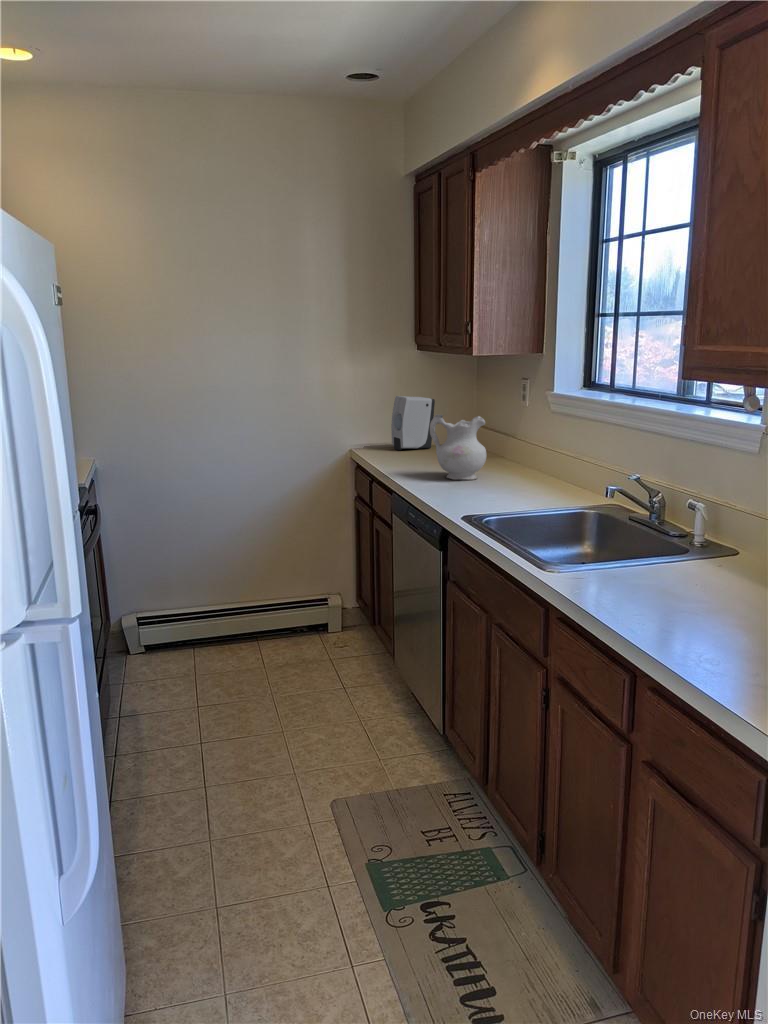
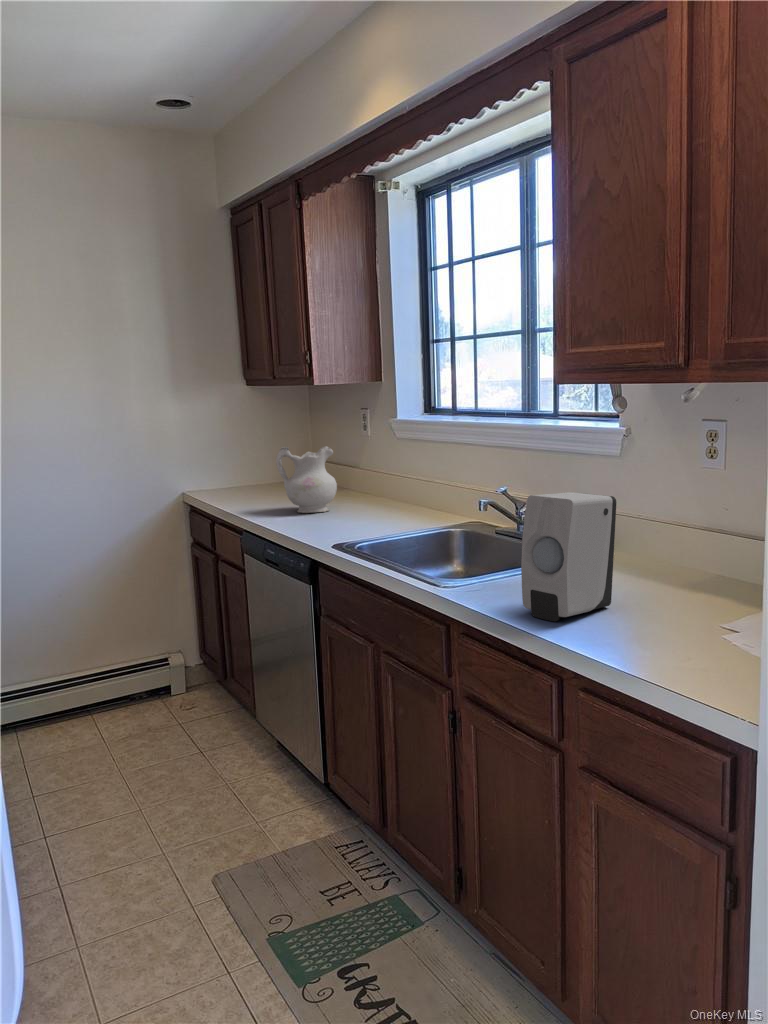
soap dispenser: present [391,396,435,450] -> present [521,492,616,621]

